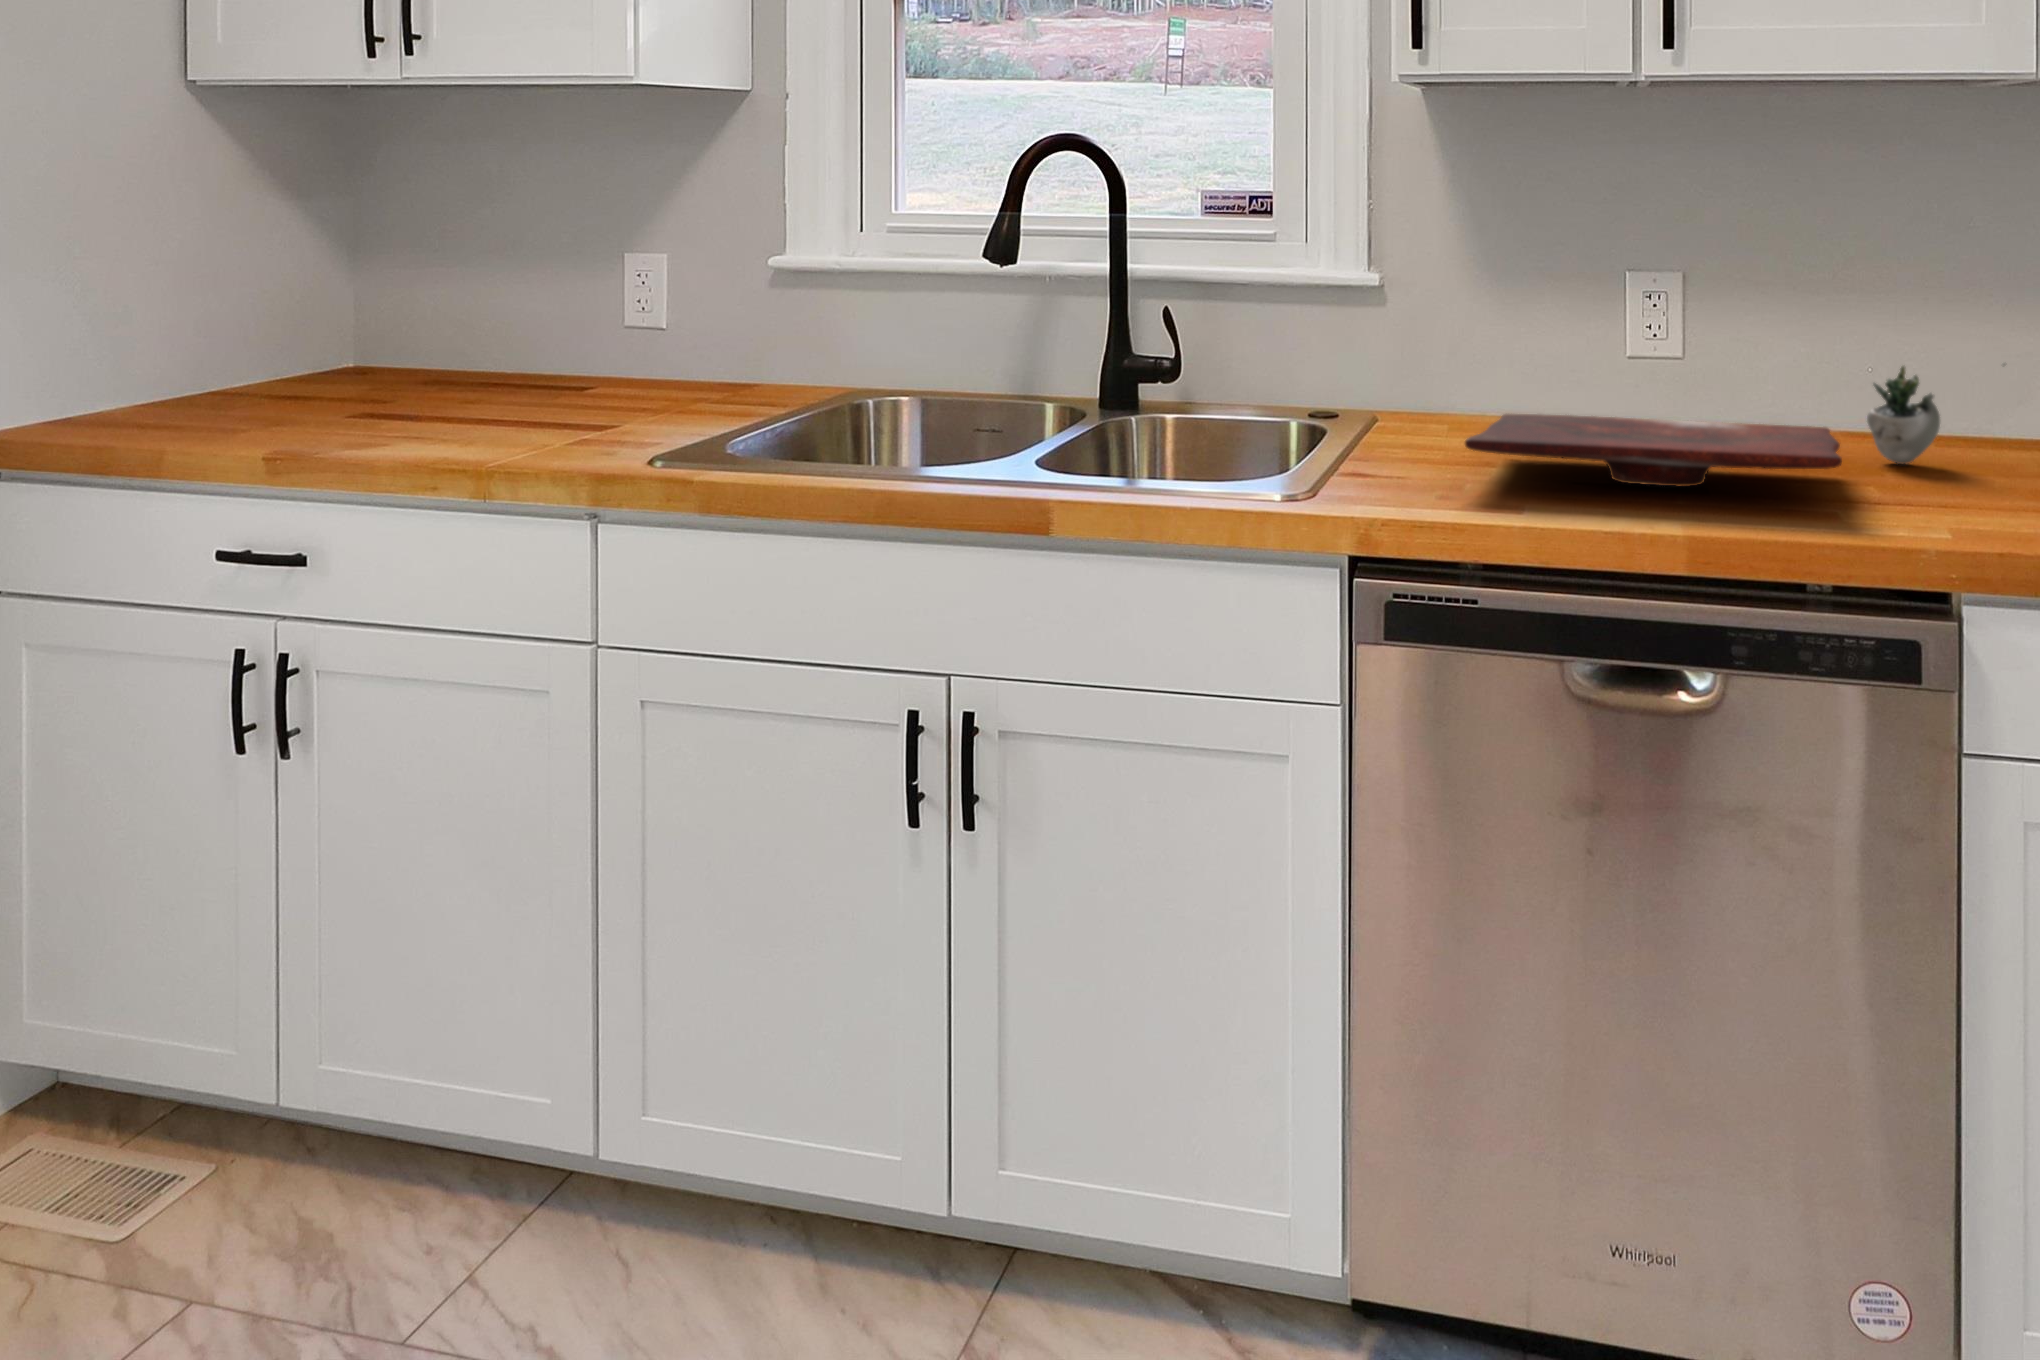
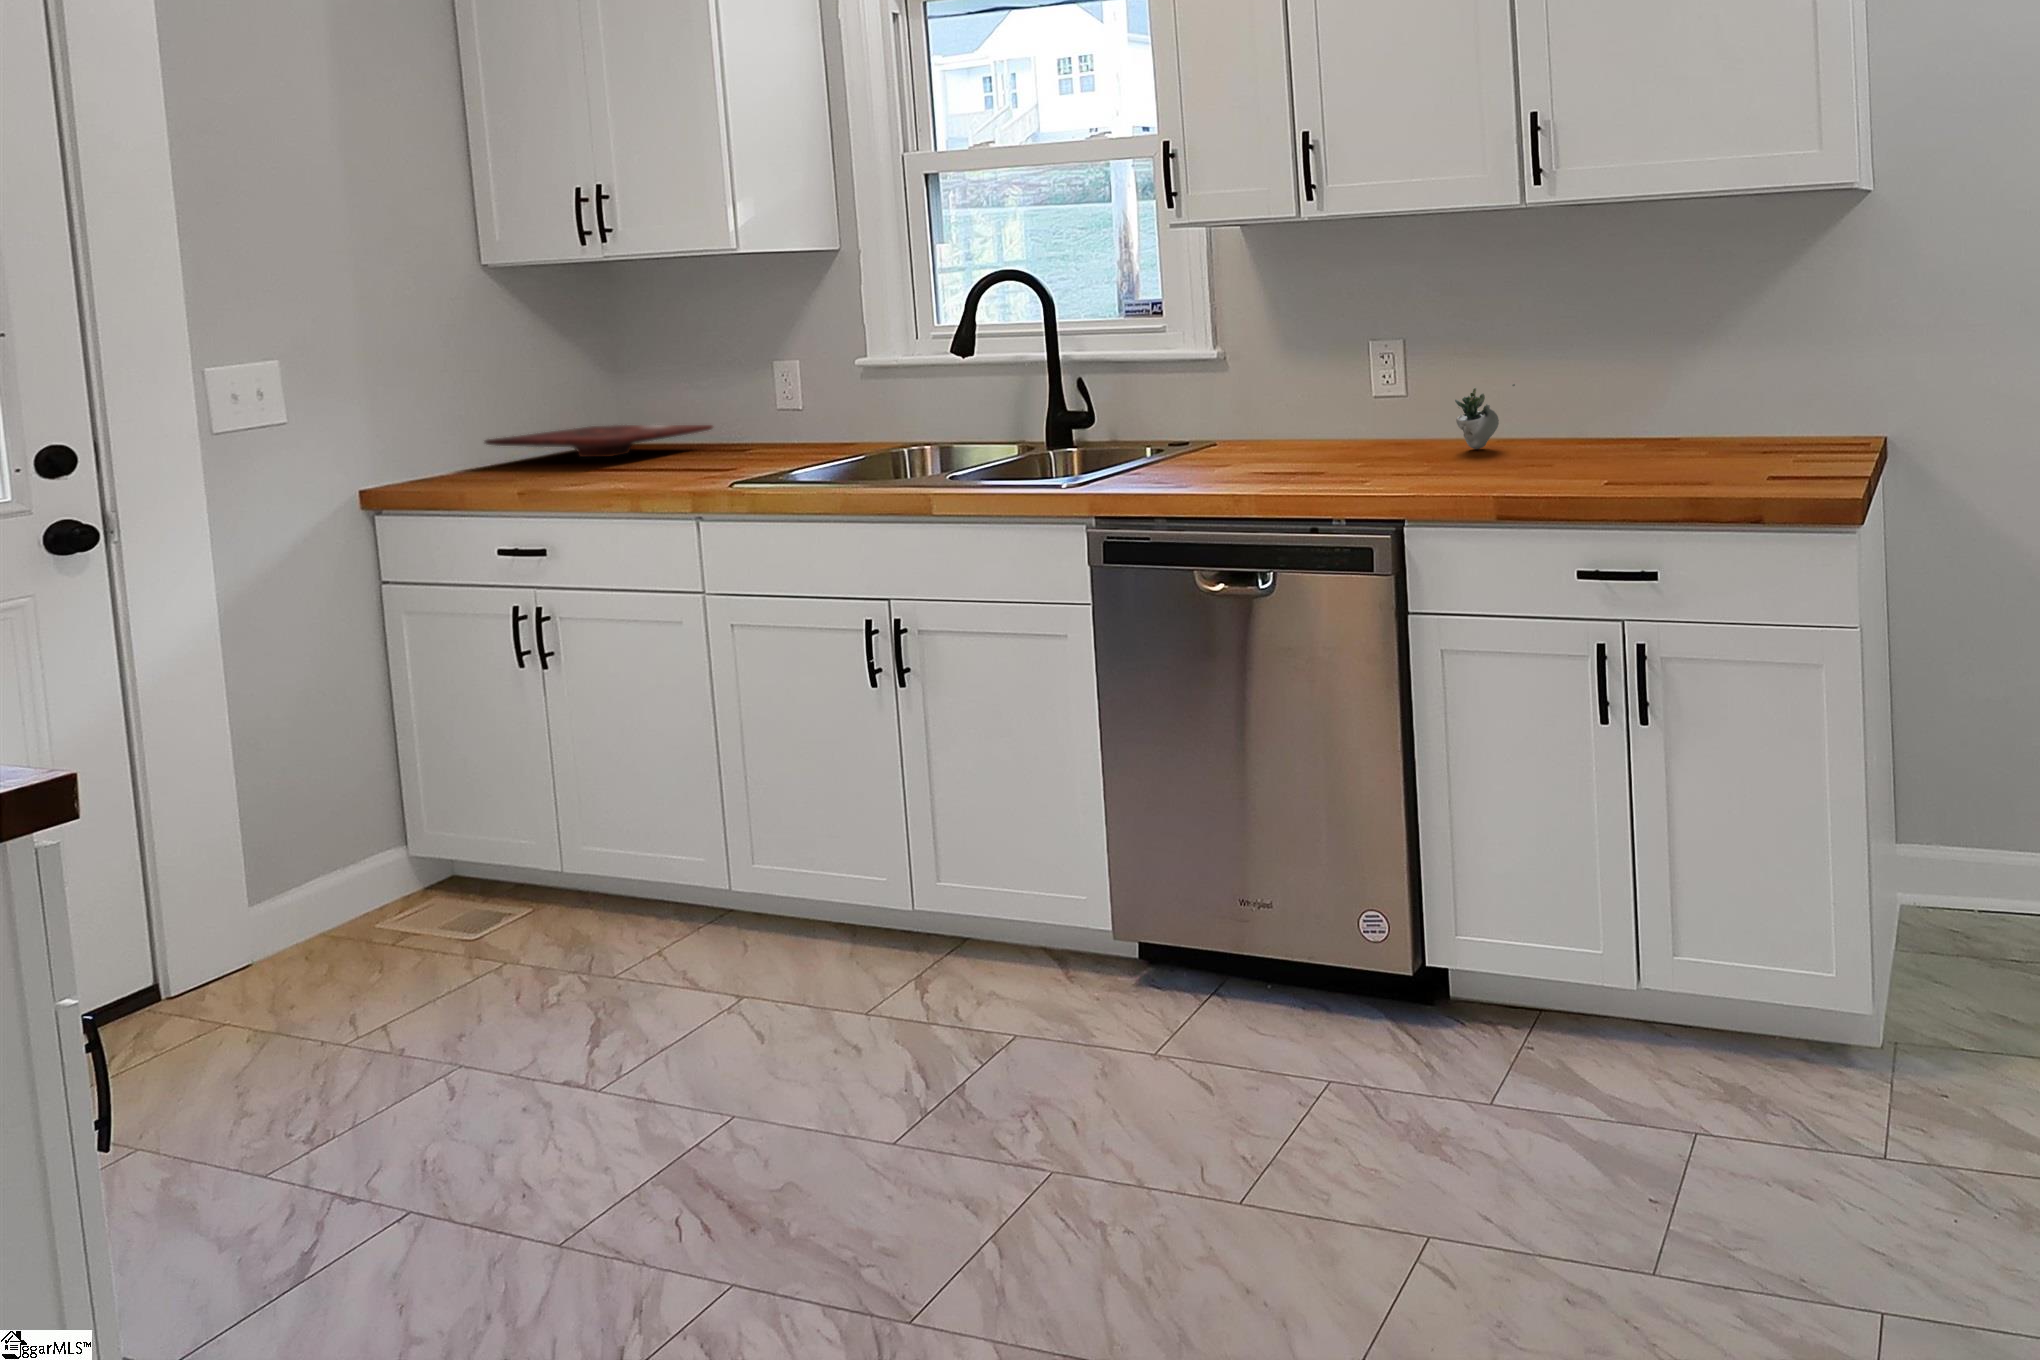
cutting board: present [1465,414,1842,486] -> present [485,425,712,457]

